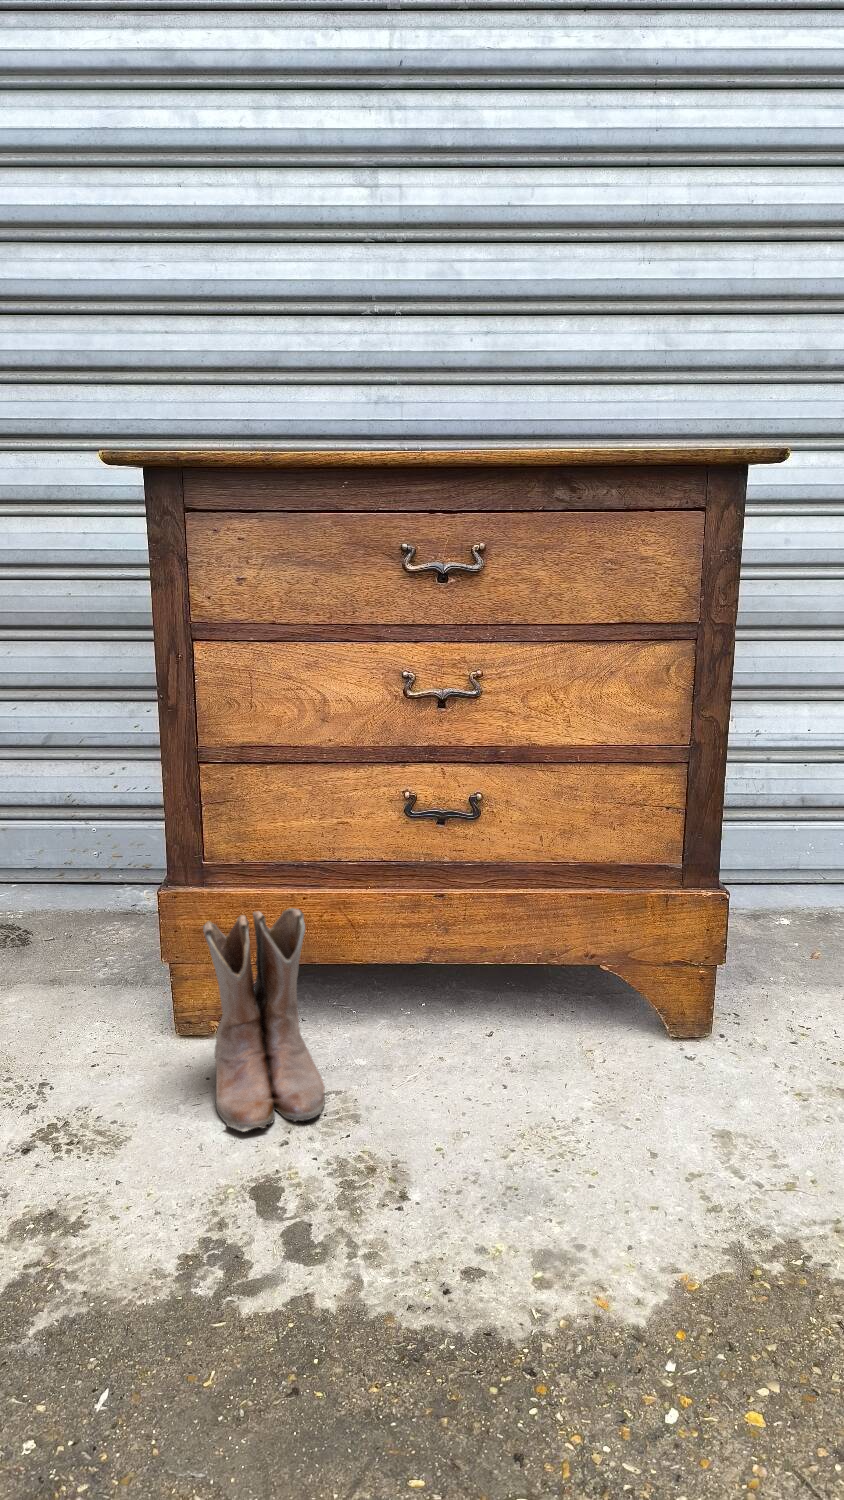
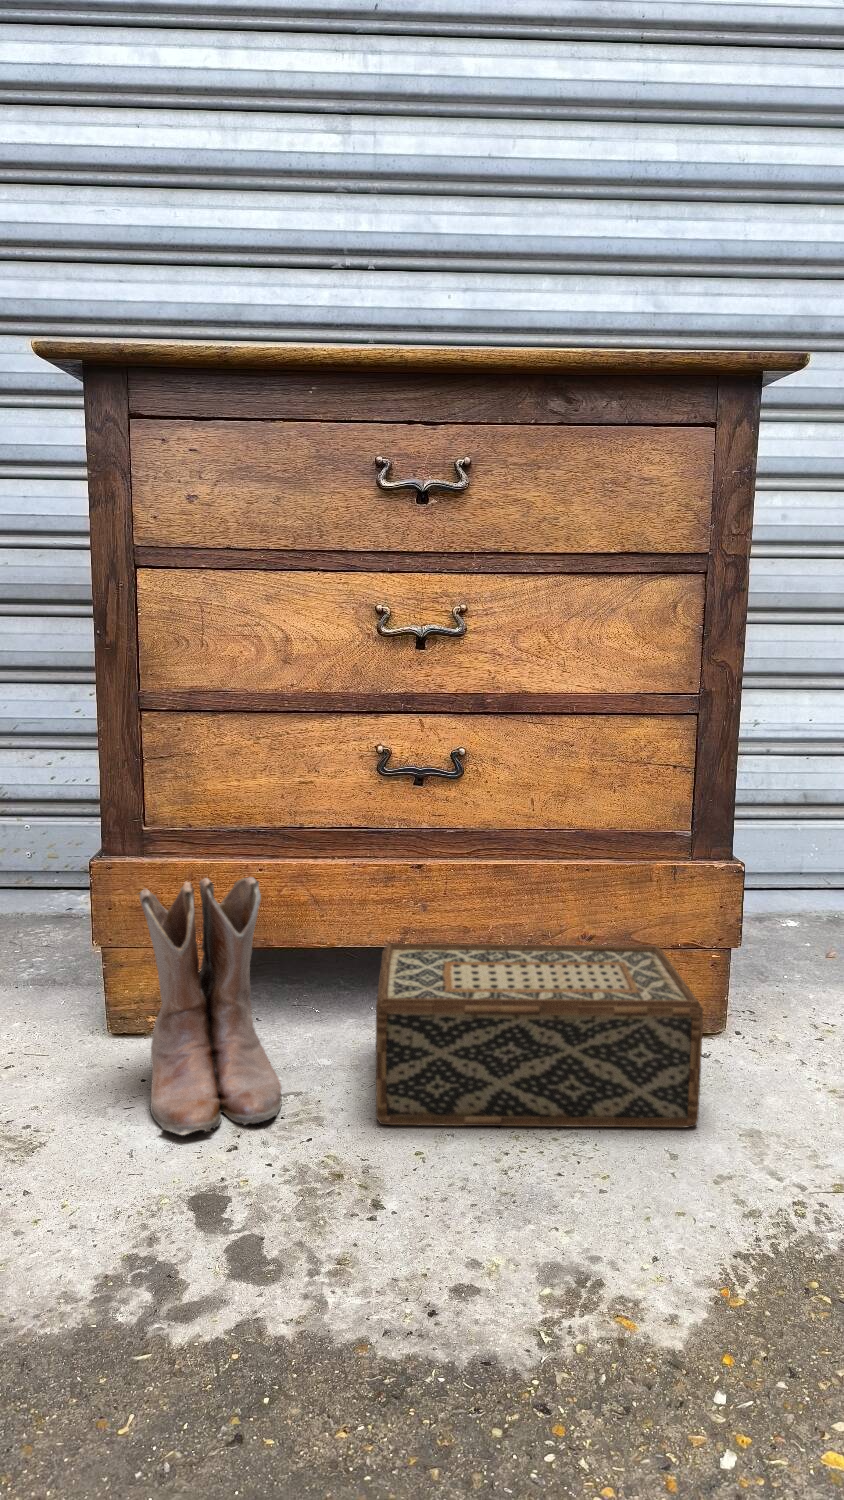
woven basket: none [403,961,682,1128] -> present [376,943,703,1127]

